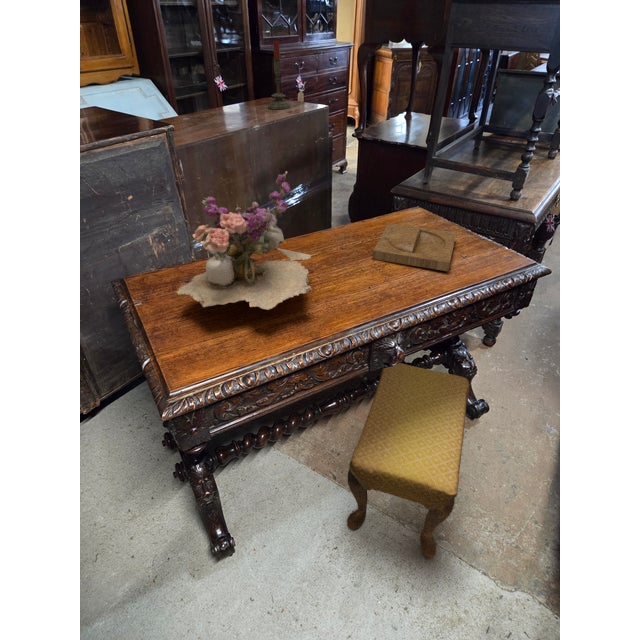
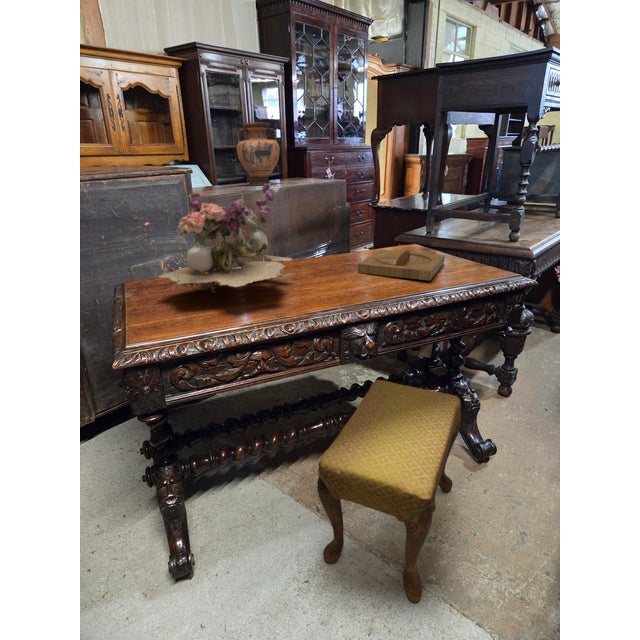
candle: present [268,40,290,109] -> none [292,125,311,182]
vase: none [206,41,256,118] -> present [237,123,280,185]

